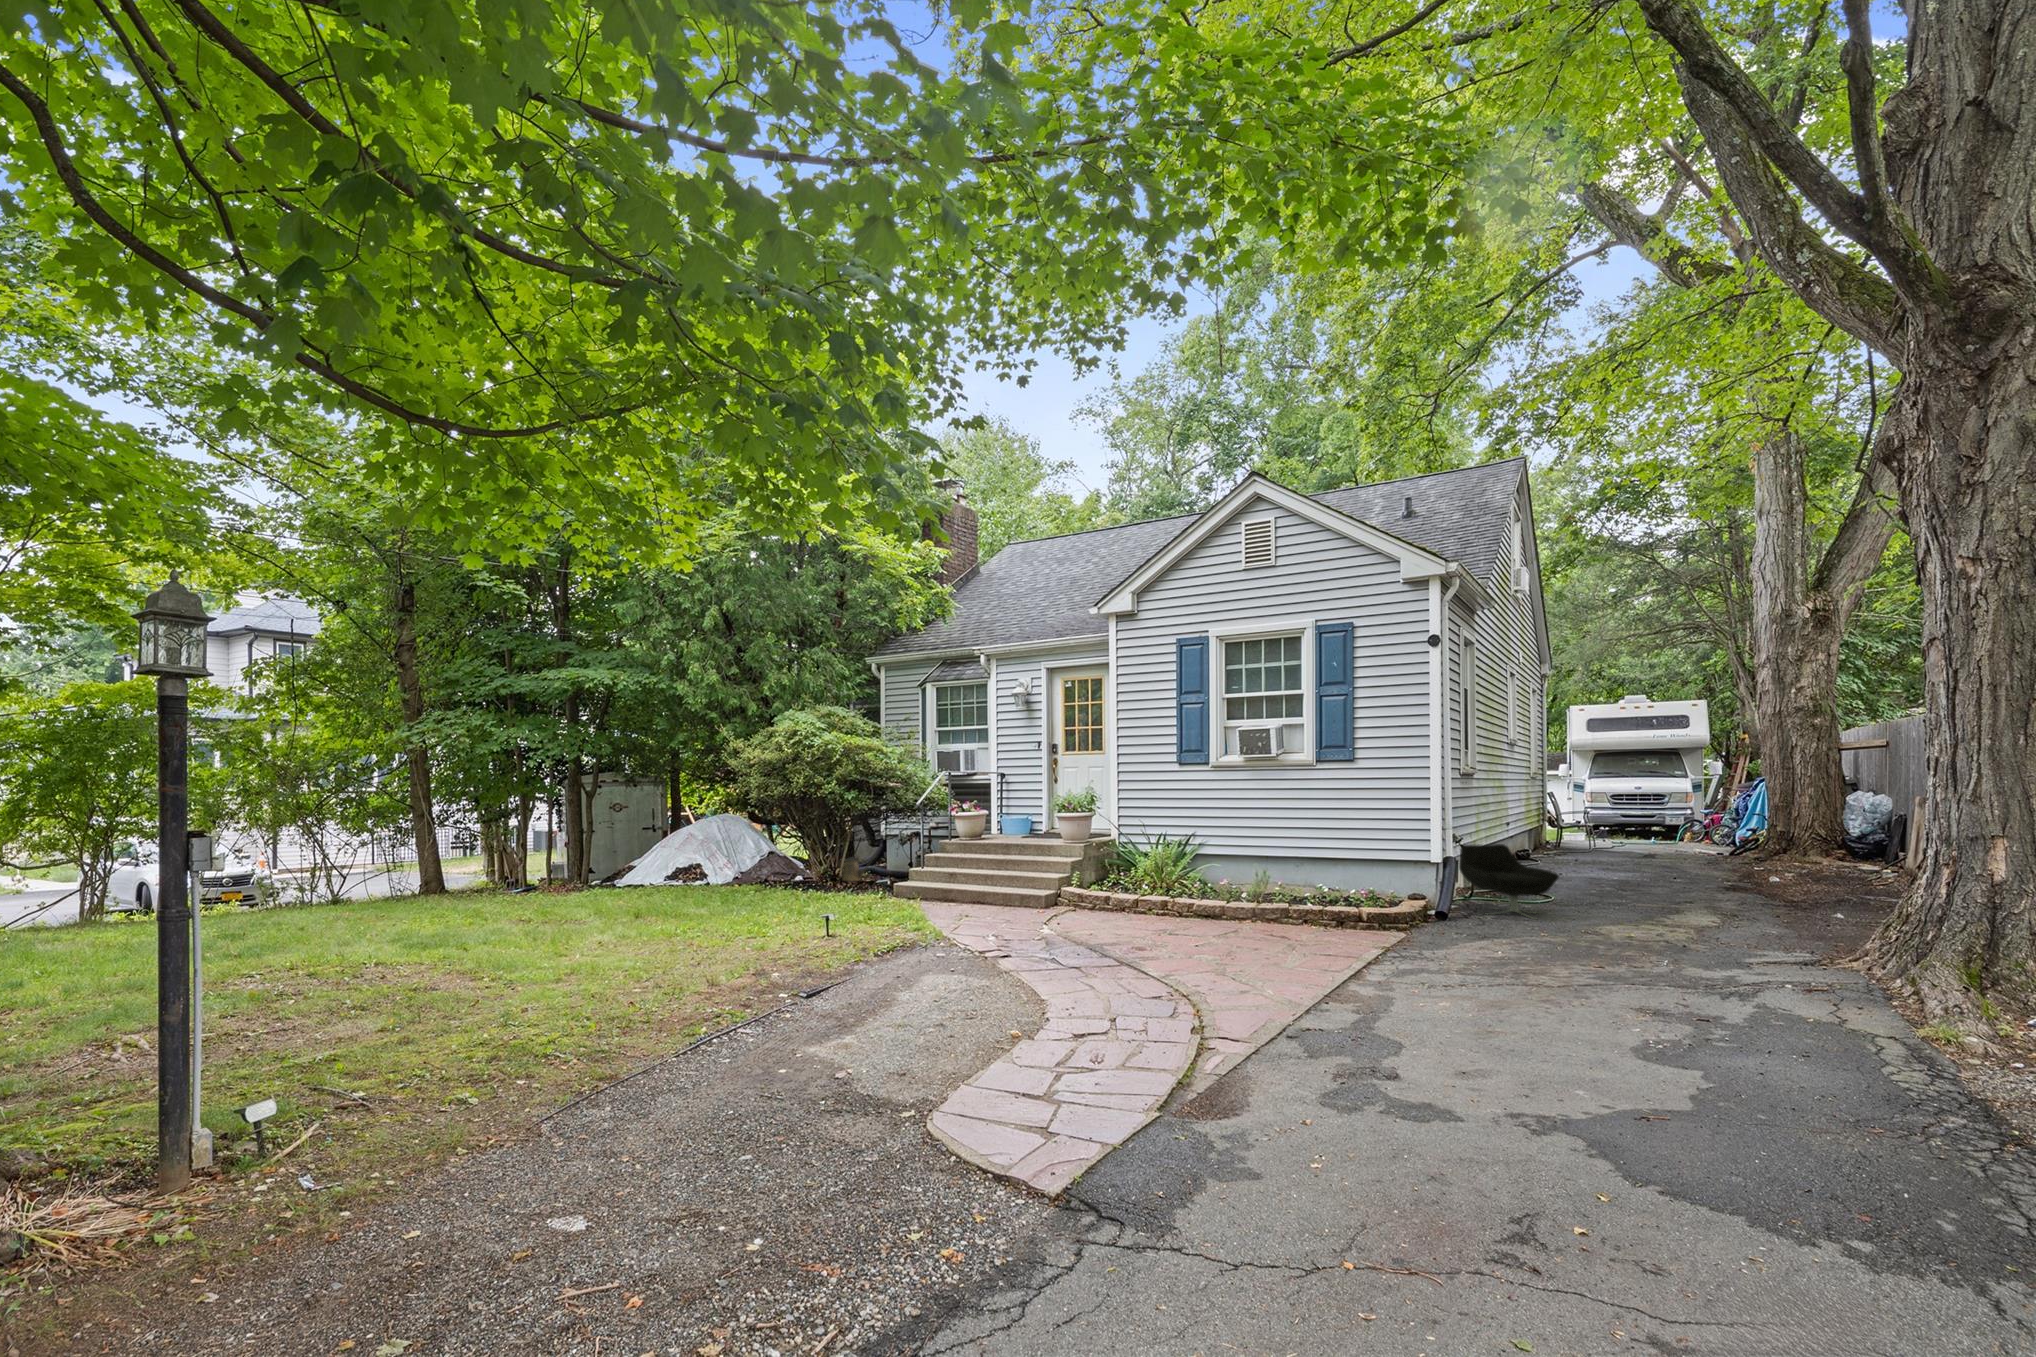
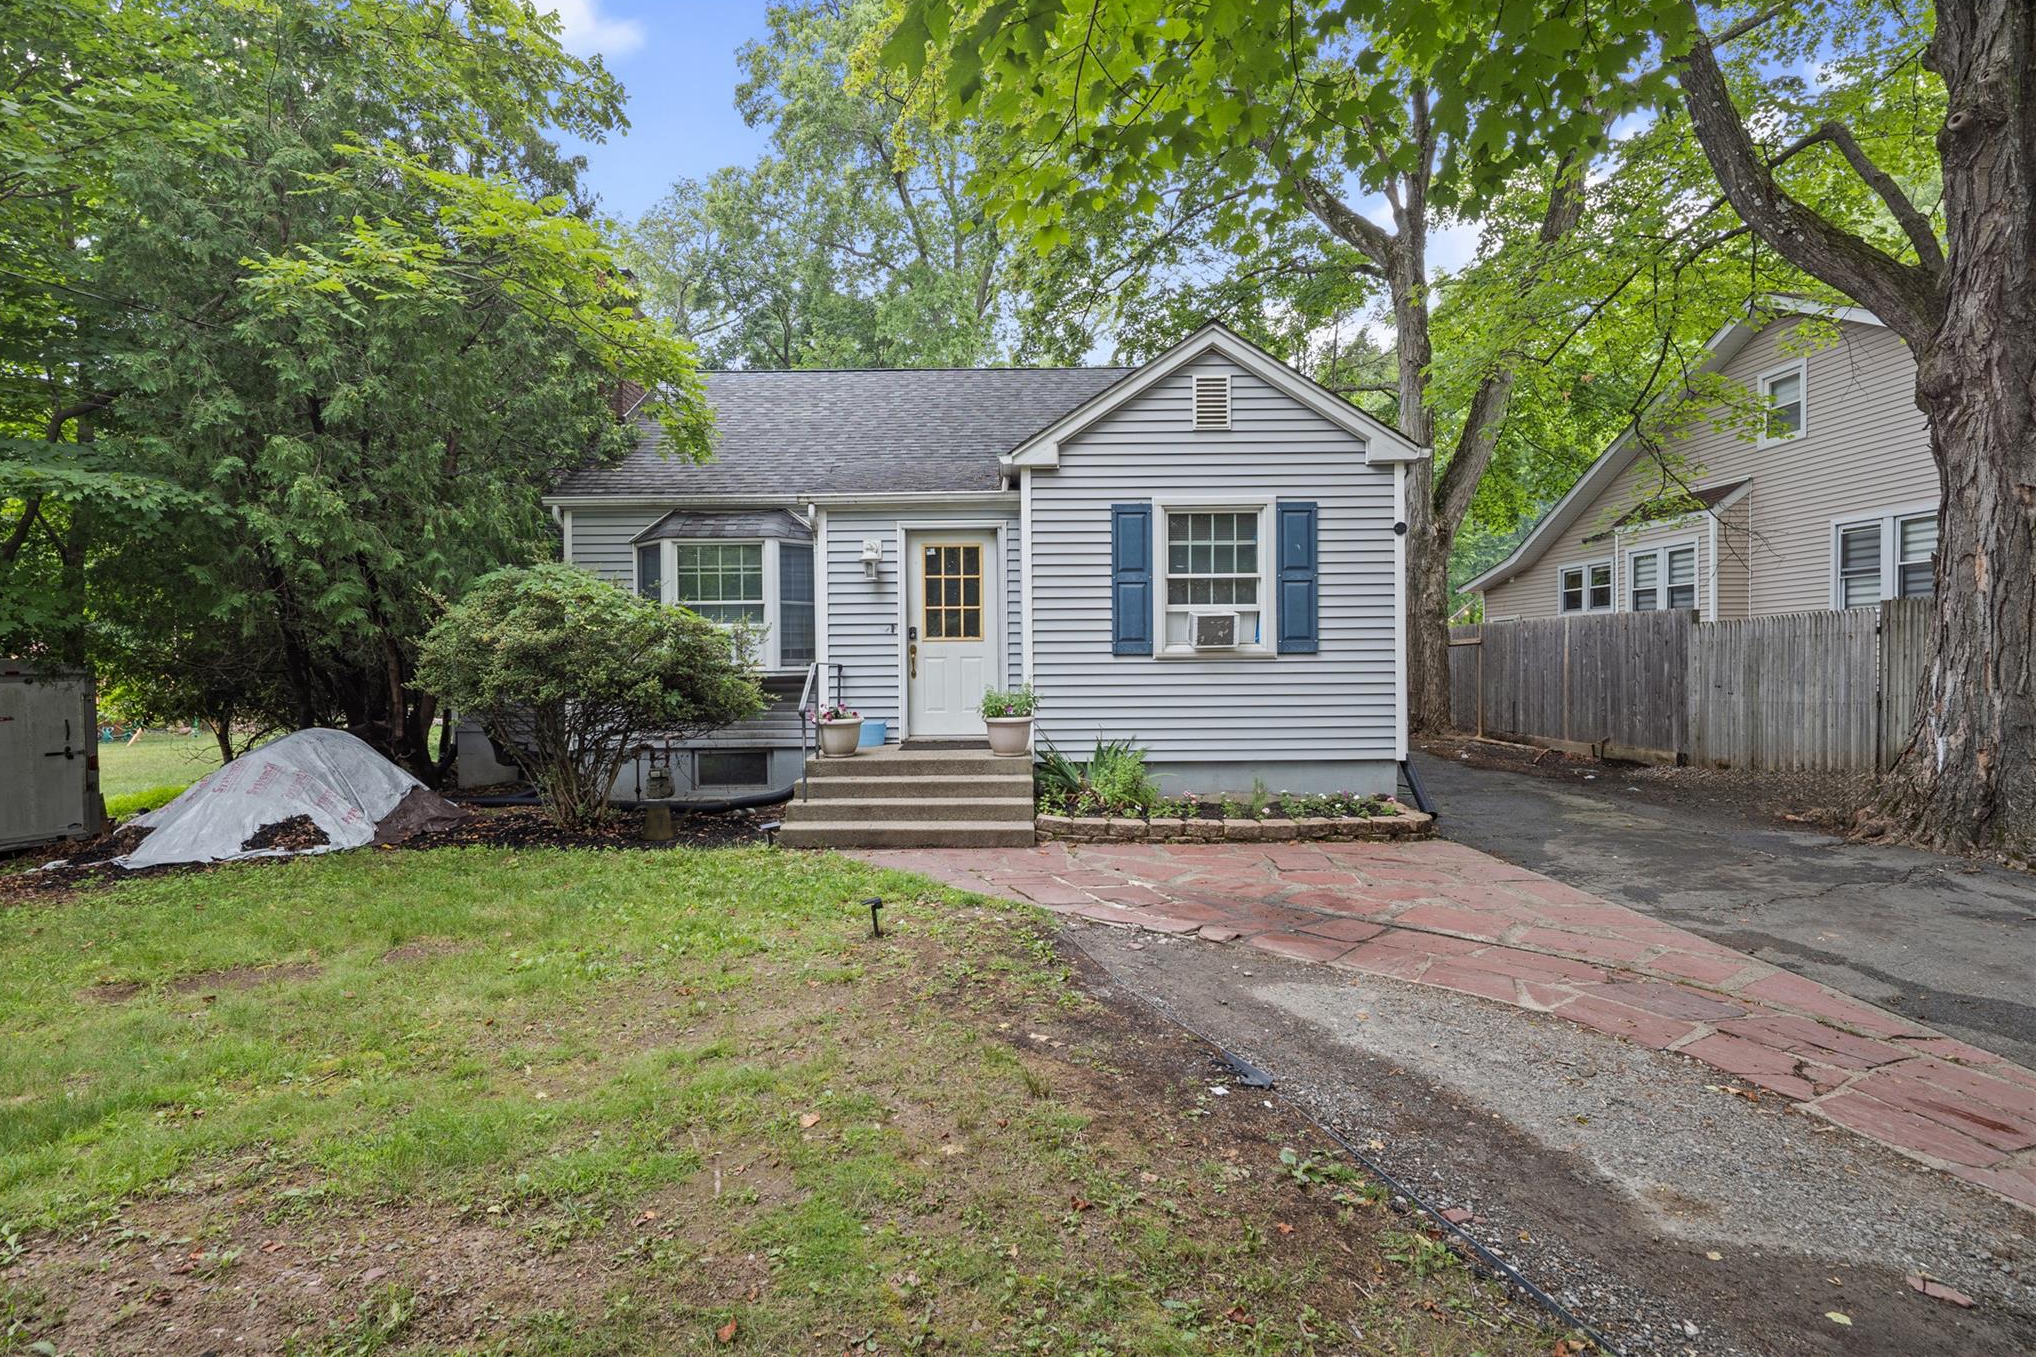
lounge chair: present [1459,844,1559,920] -> none [1366,730,1454,800]

